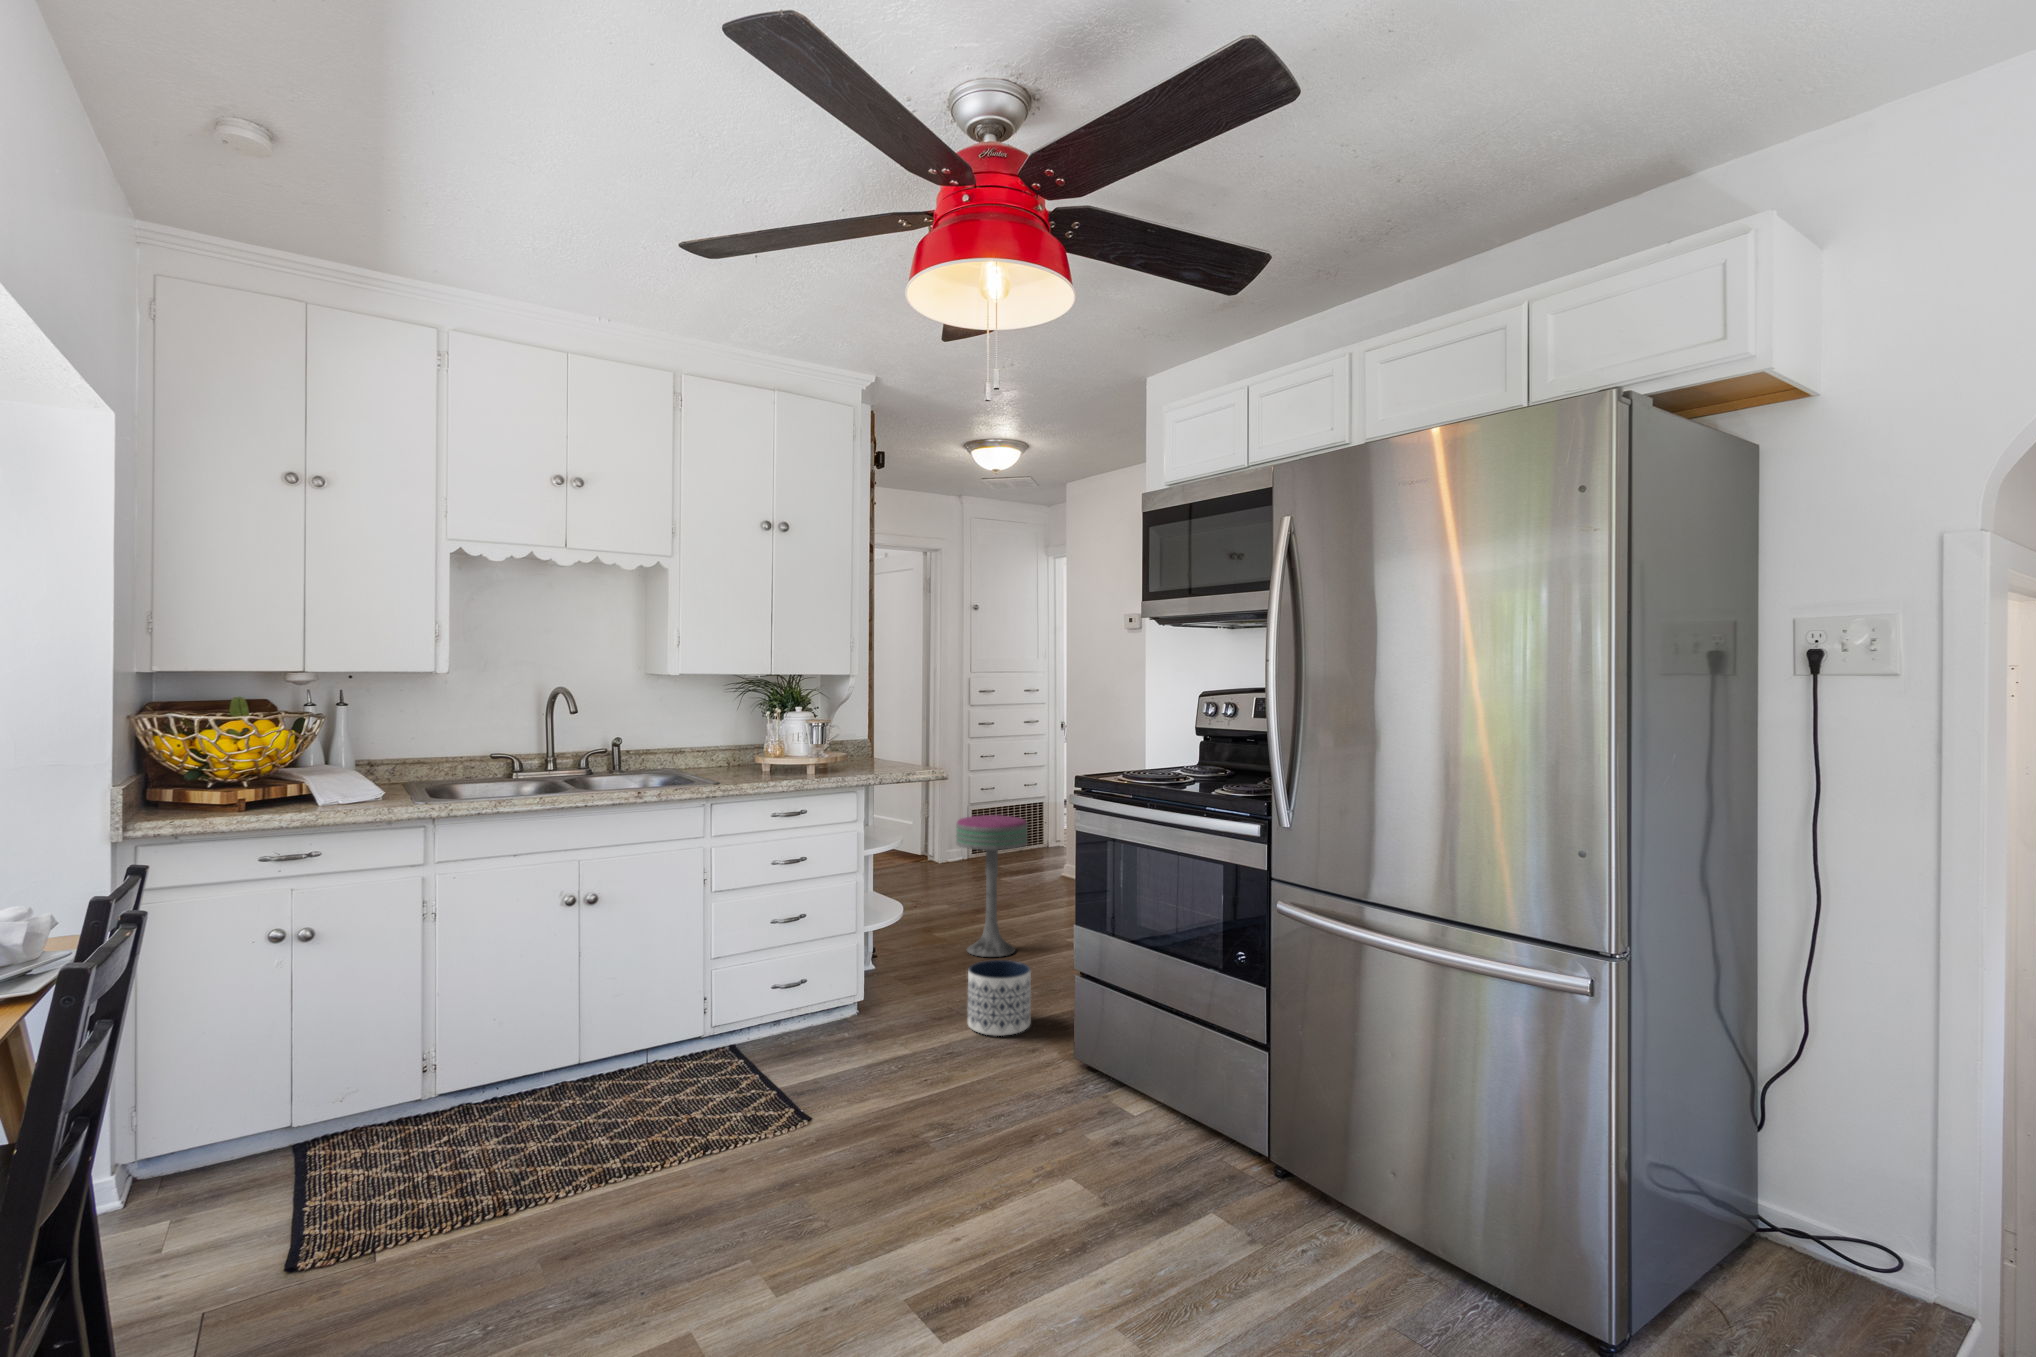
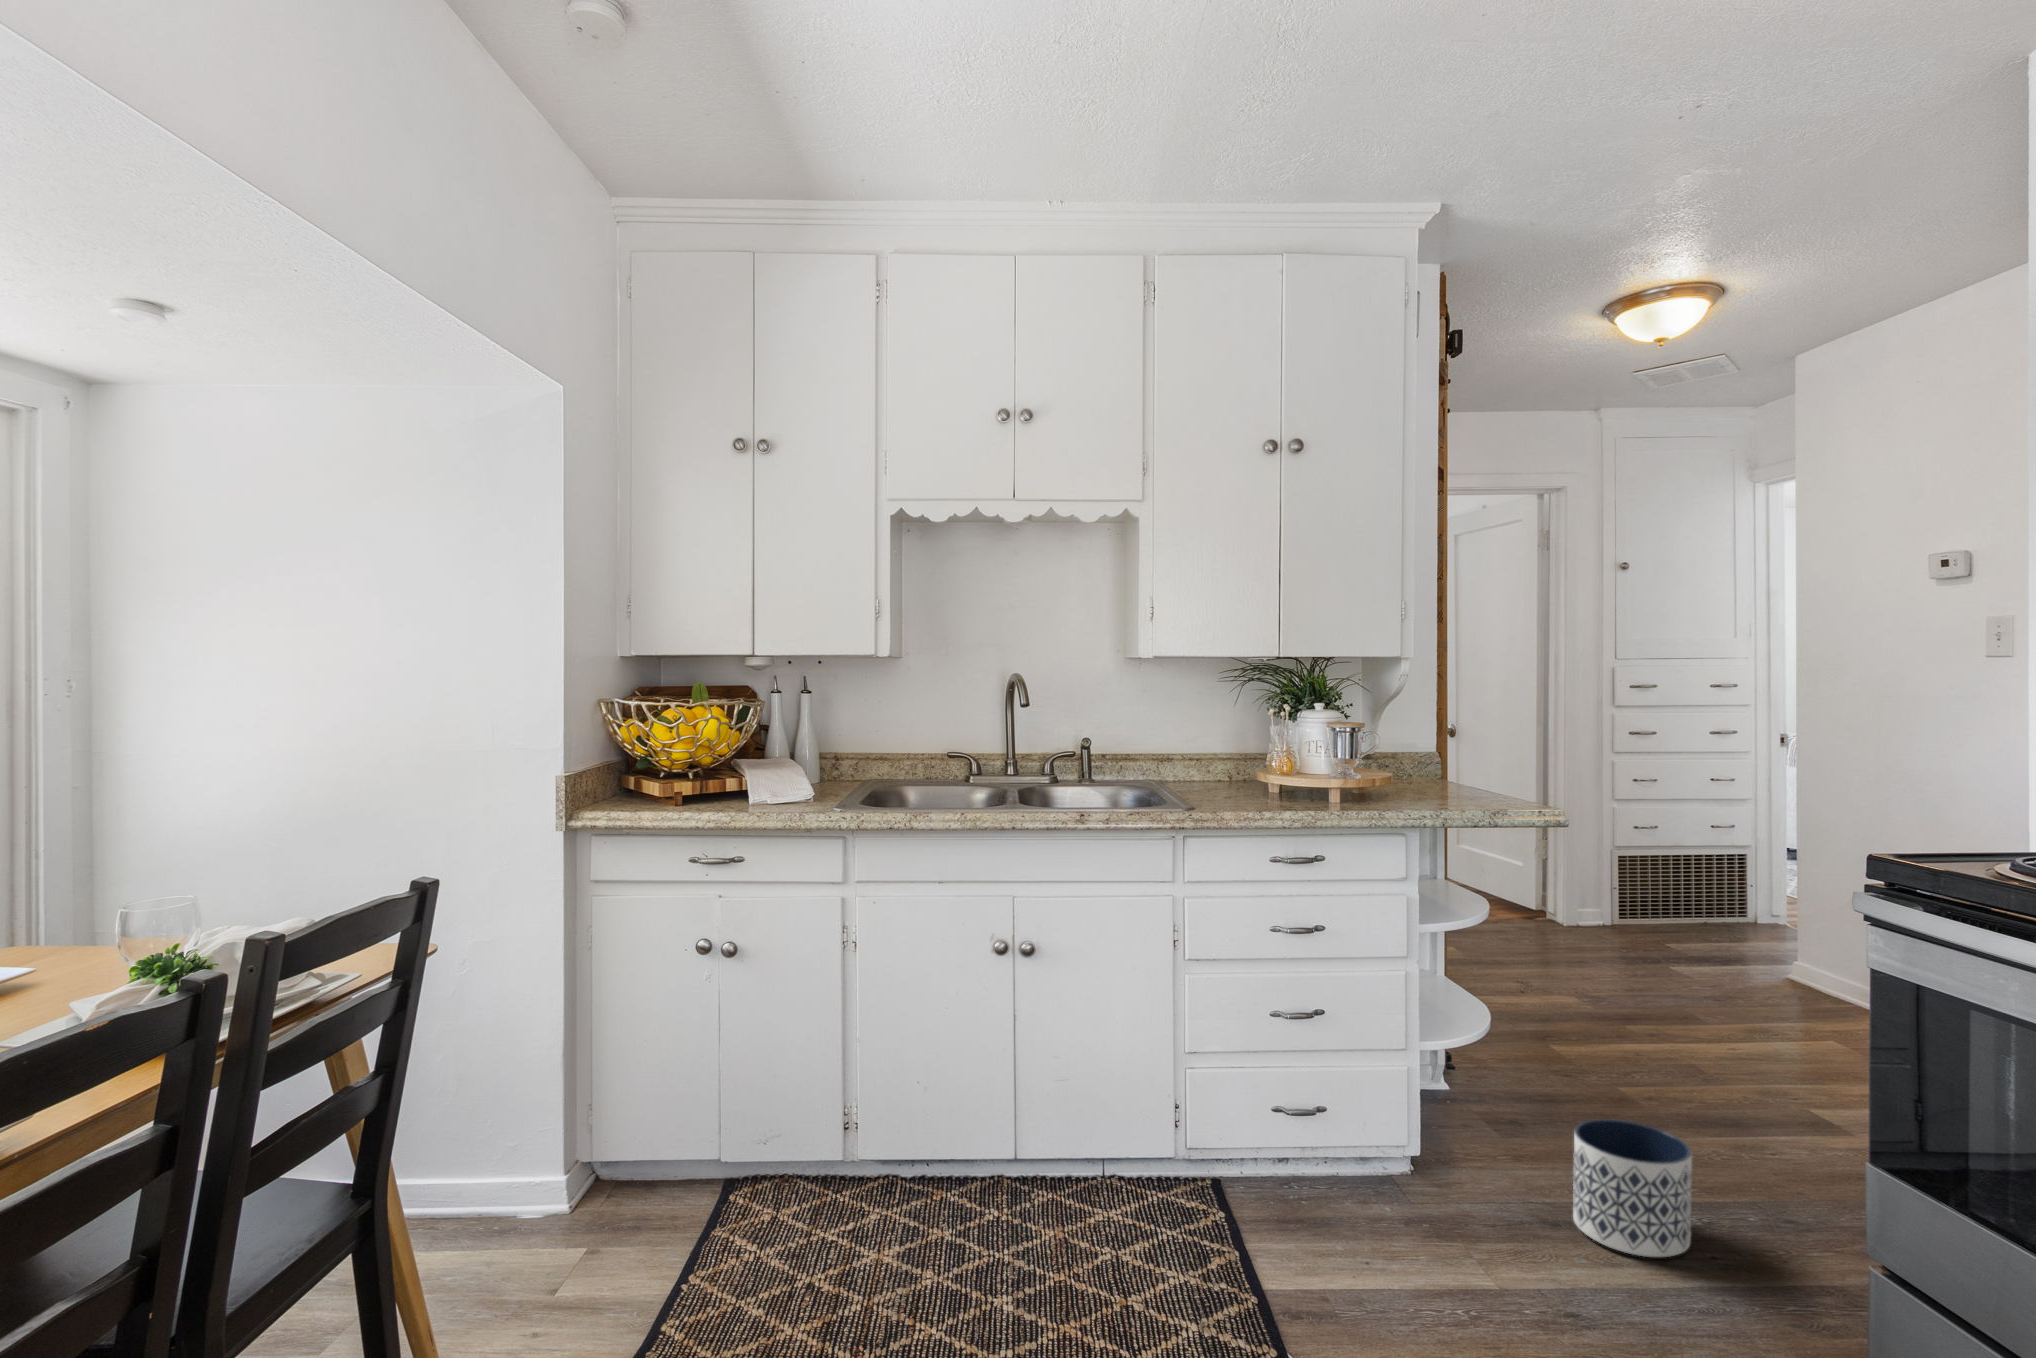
bar stool: present [956,815,1028,957] -> none [1573,875,1700,1100]

